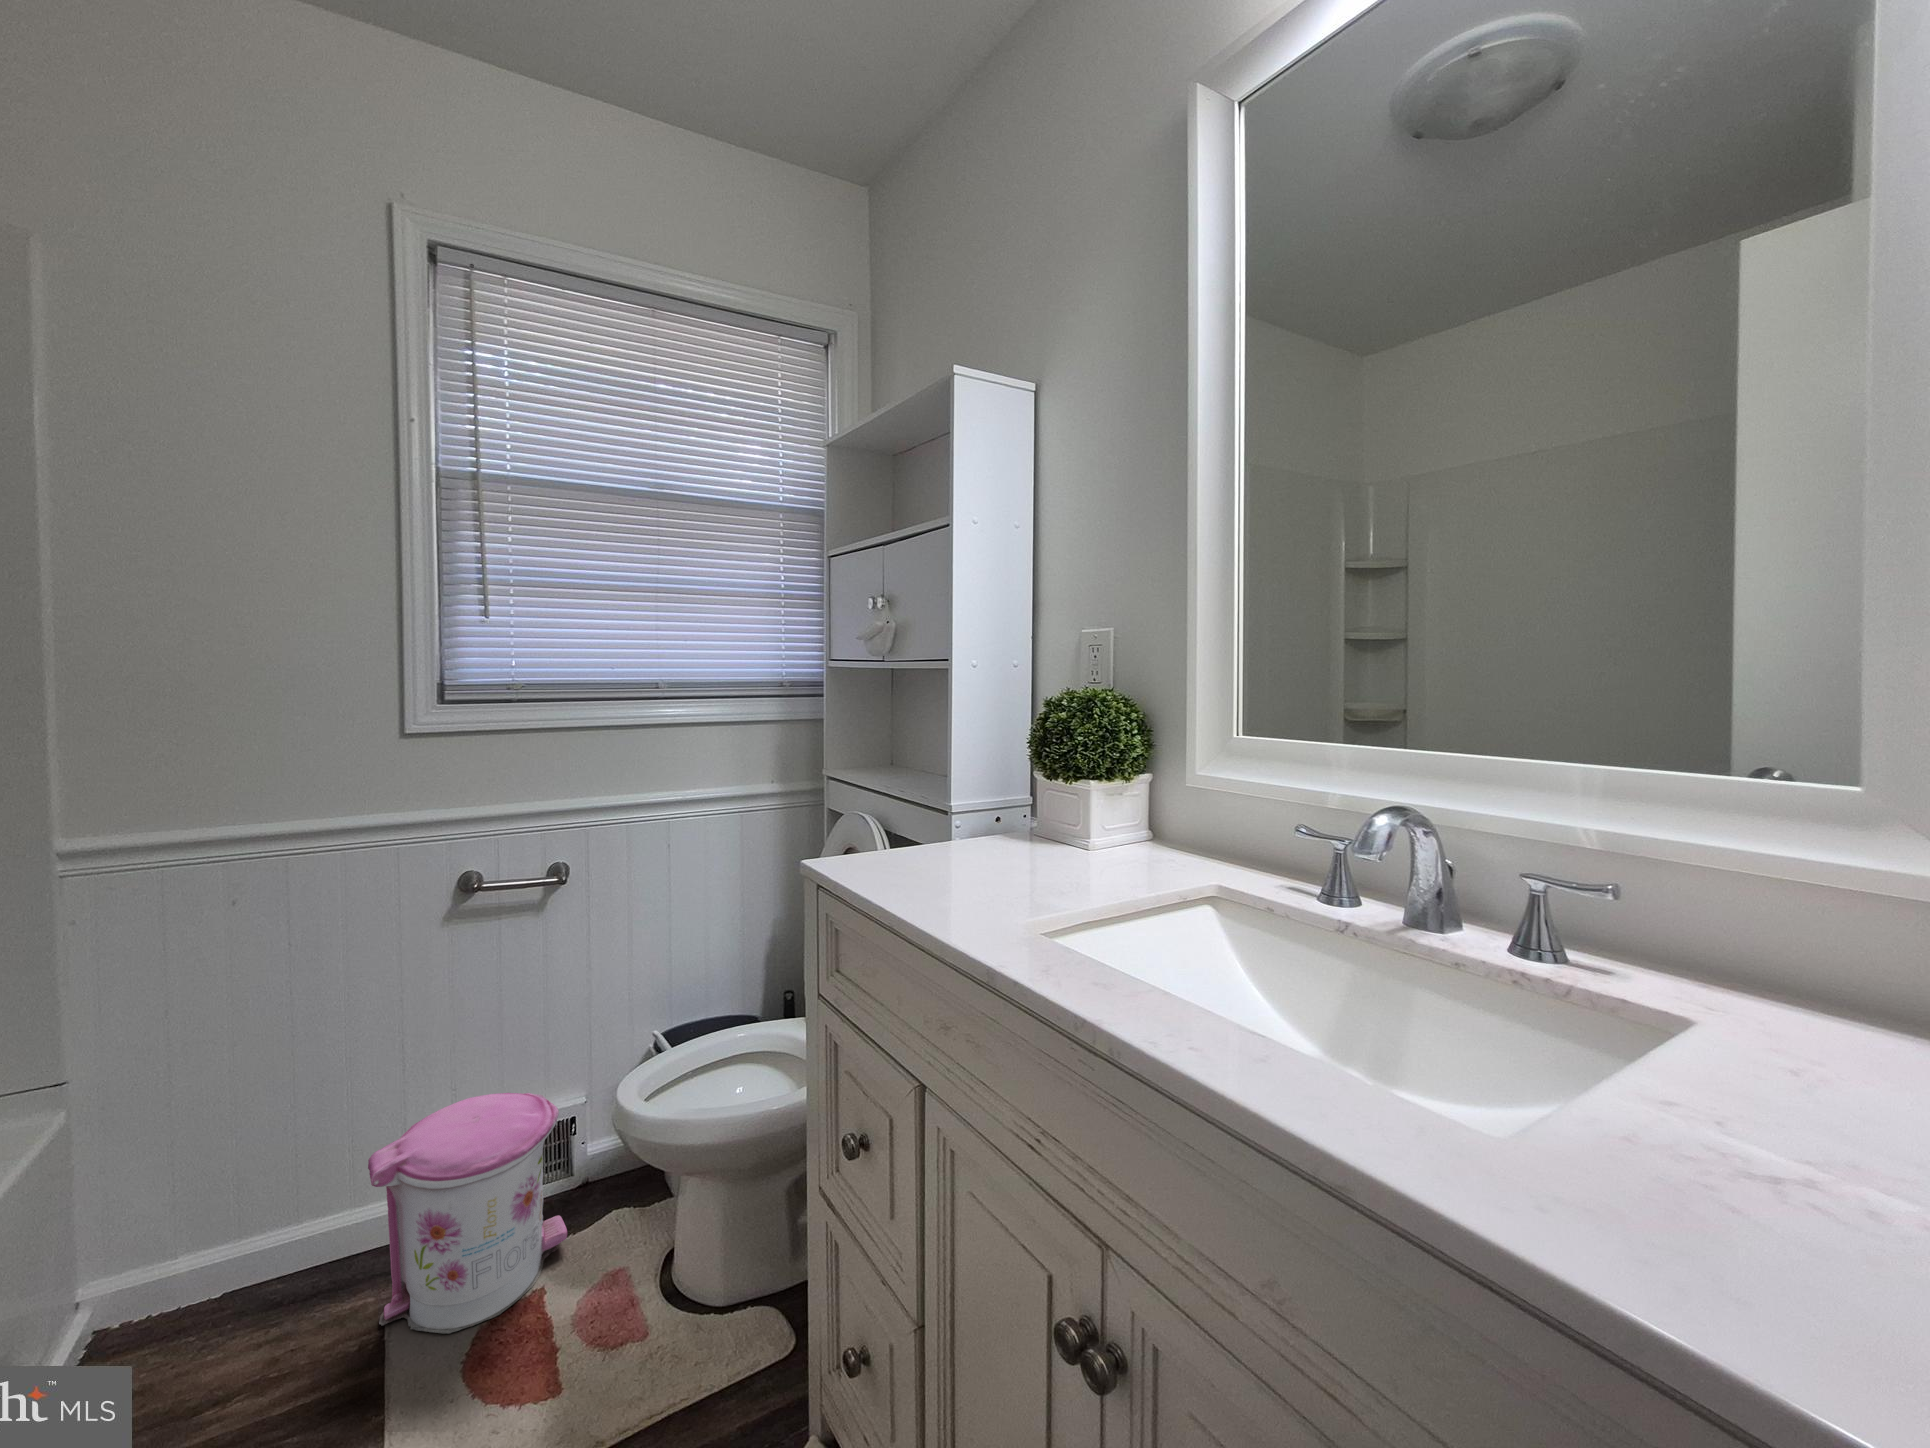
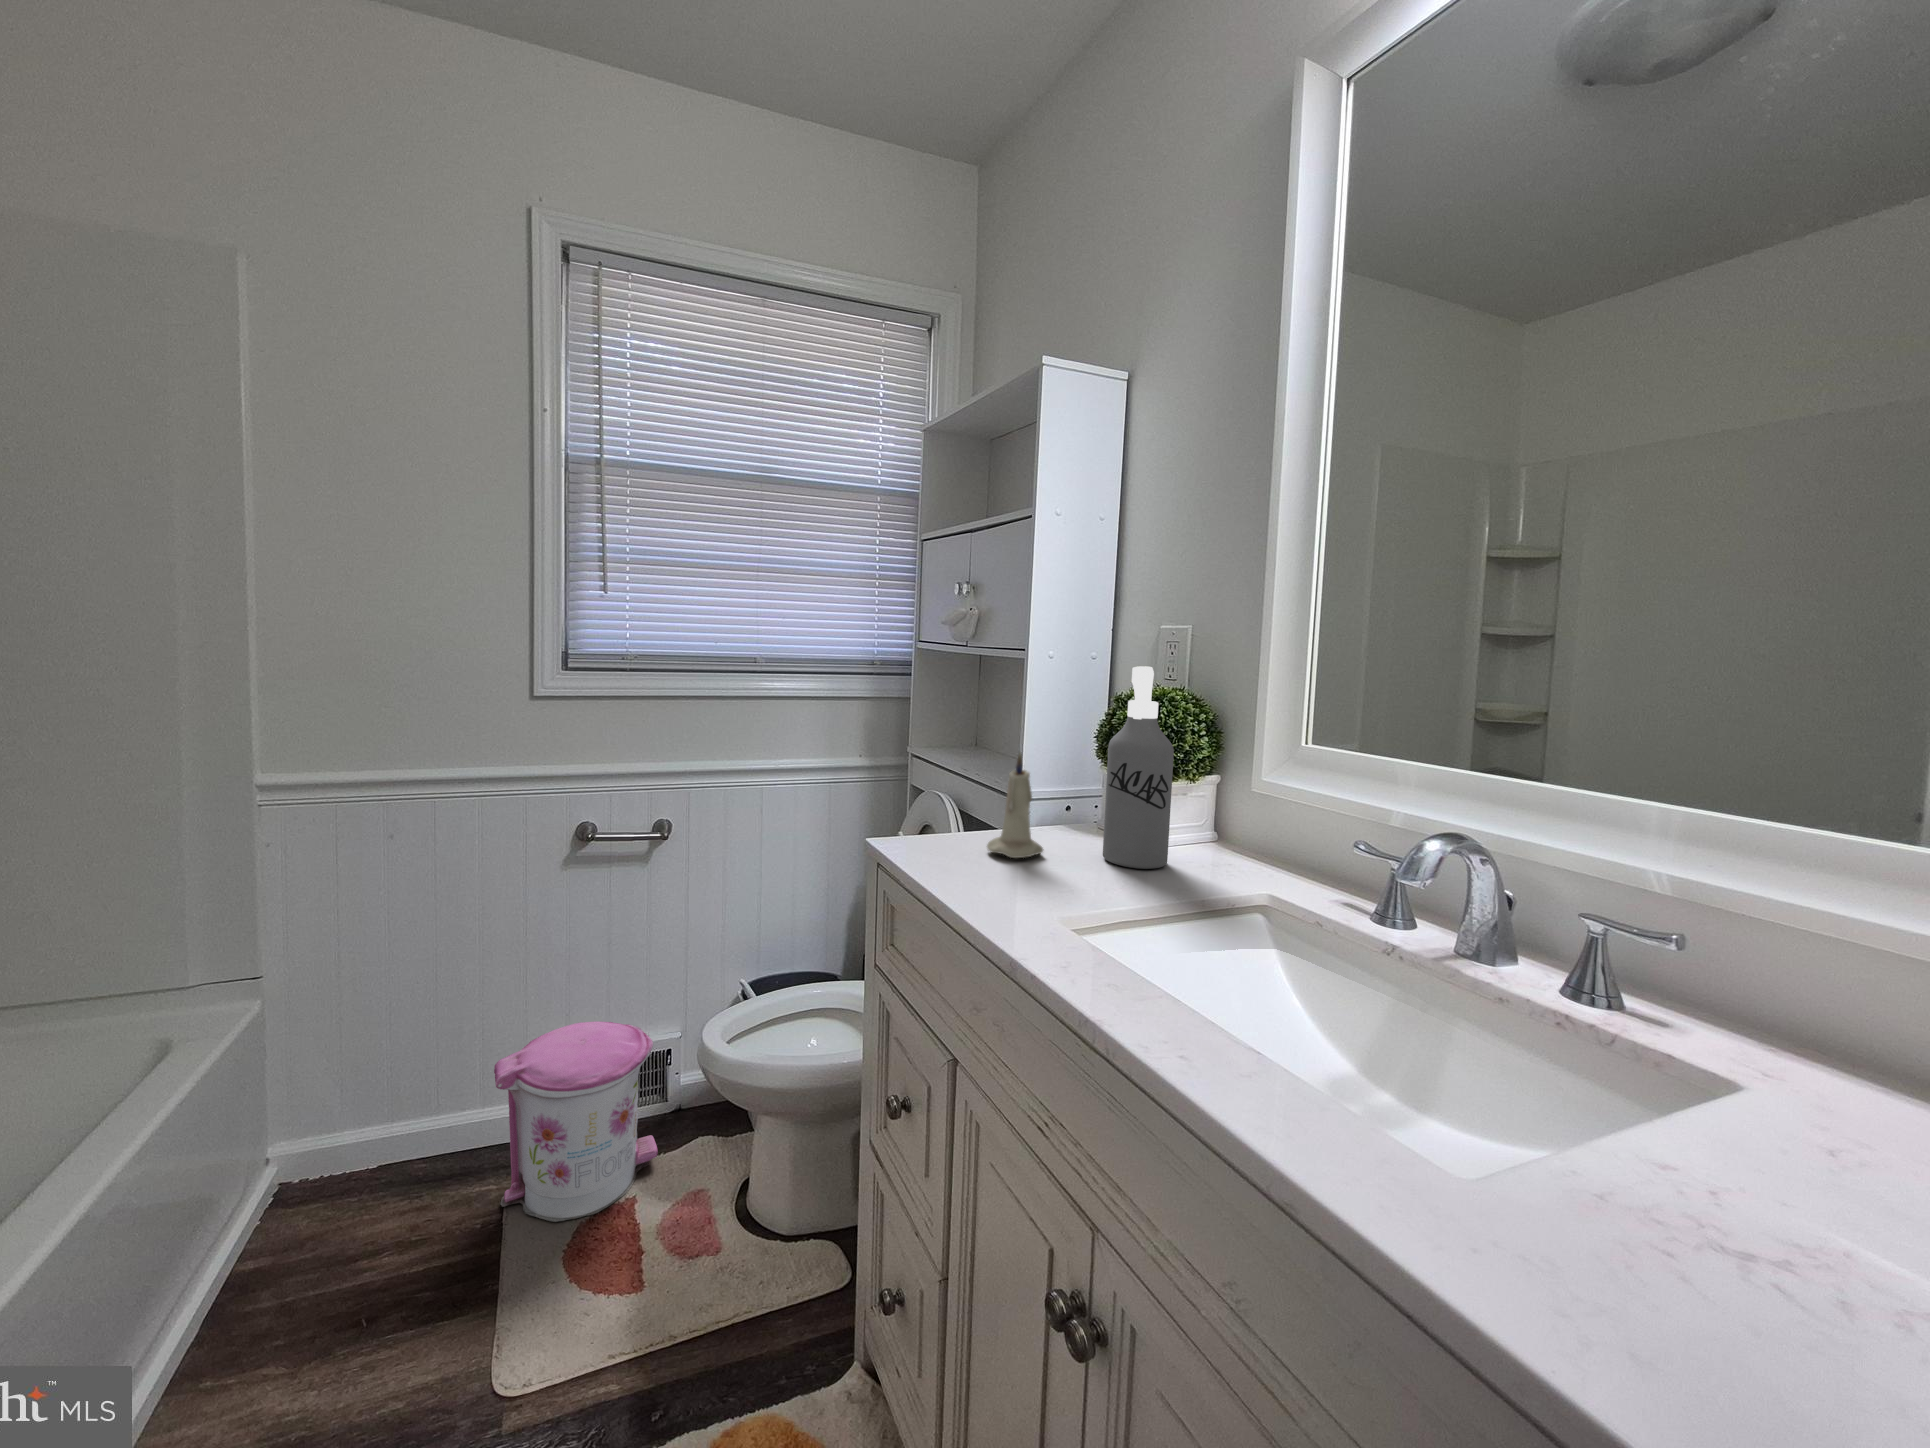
spray bottle: none [1048,666,1114,870] -> present [1103,666,1174,869]
candle: none [932,758,991,869] -> present [987,753,1044,858]

